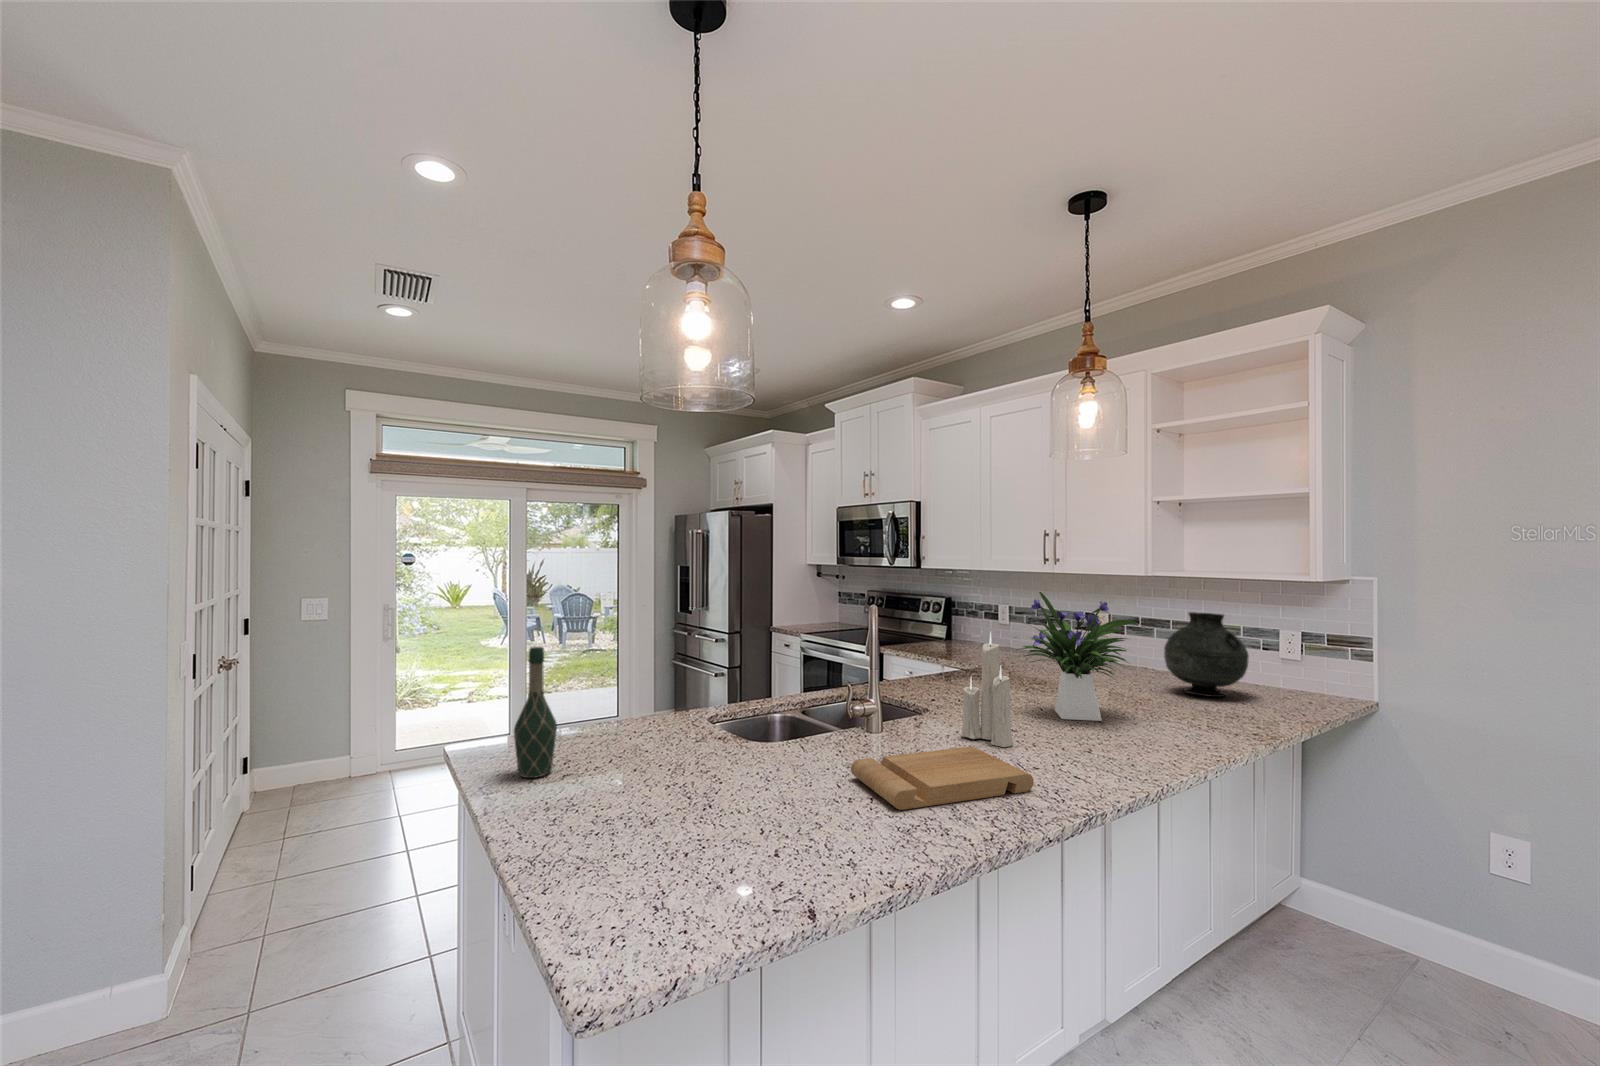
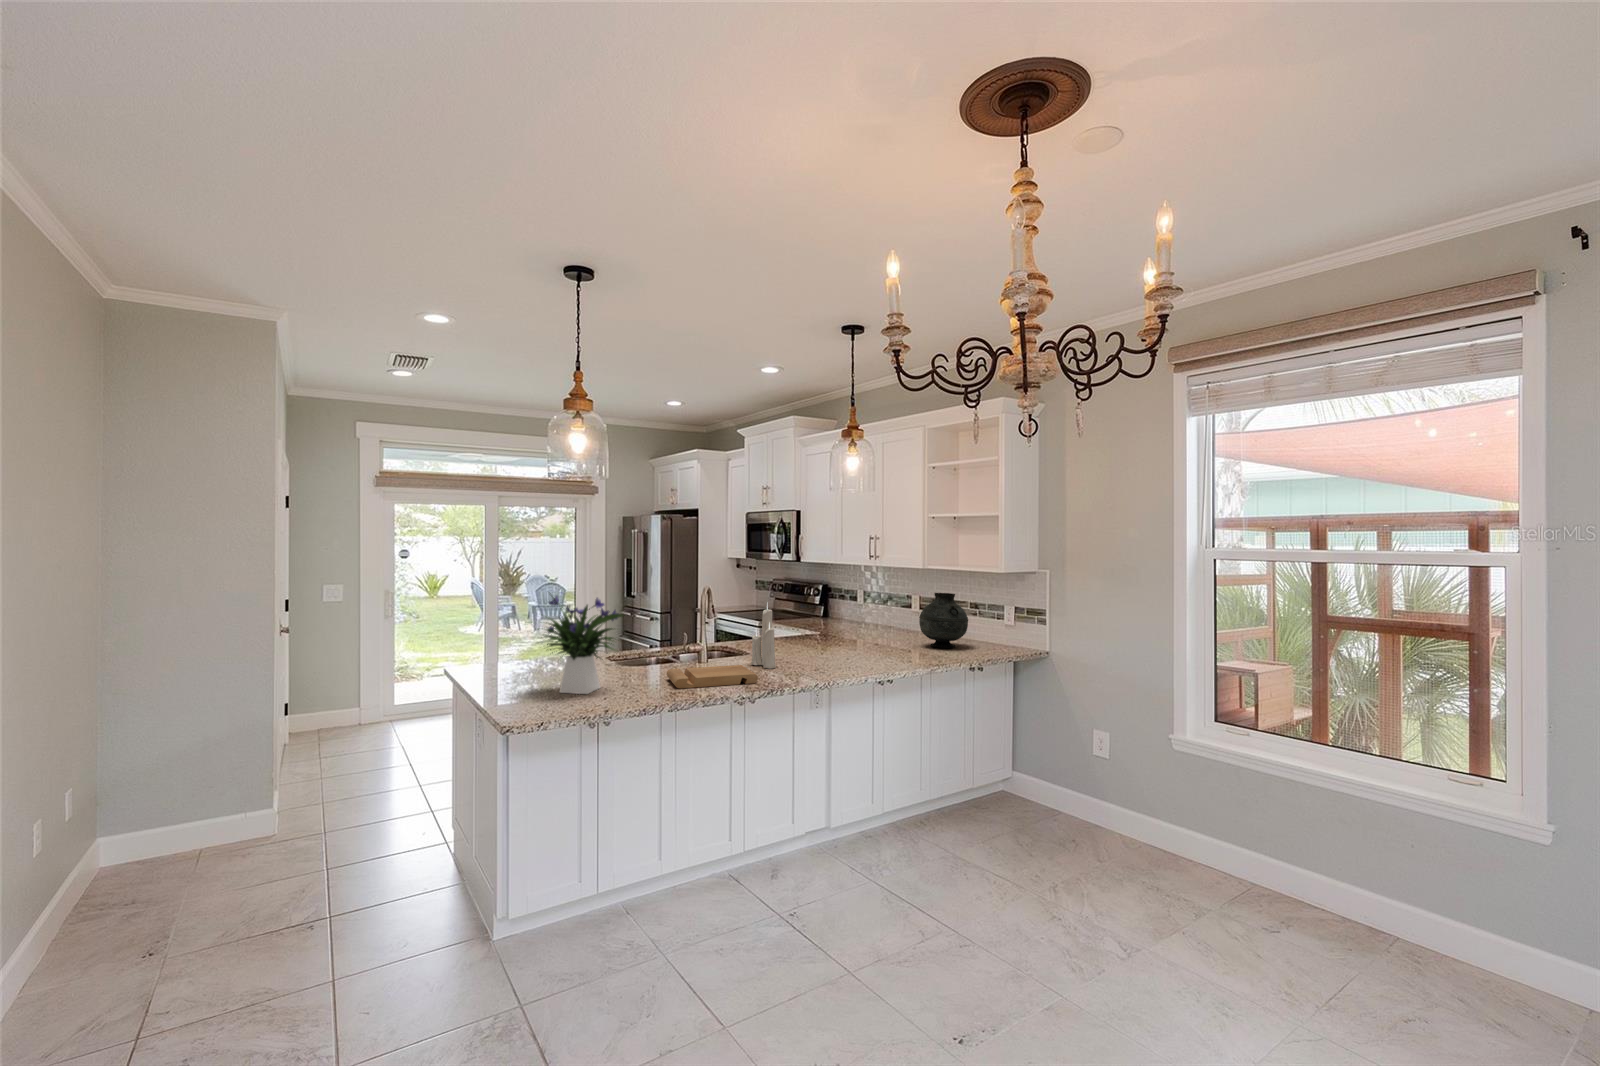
flower arrangement: present [1021,592,1137,721] -> present [538,596,623,694]
wine bottle: present [514,647,557,778] -> none [485,609,508,679]

